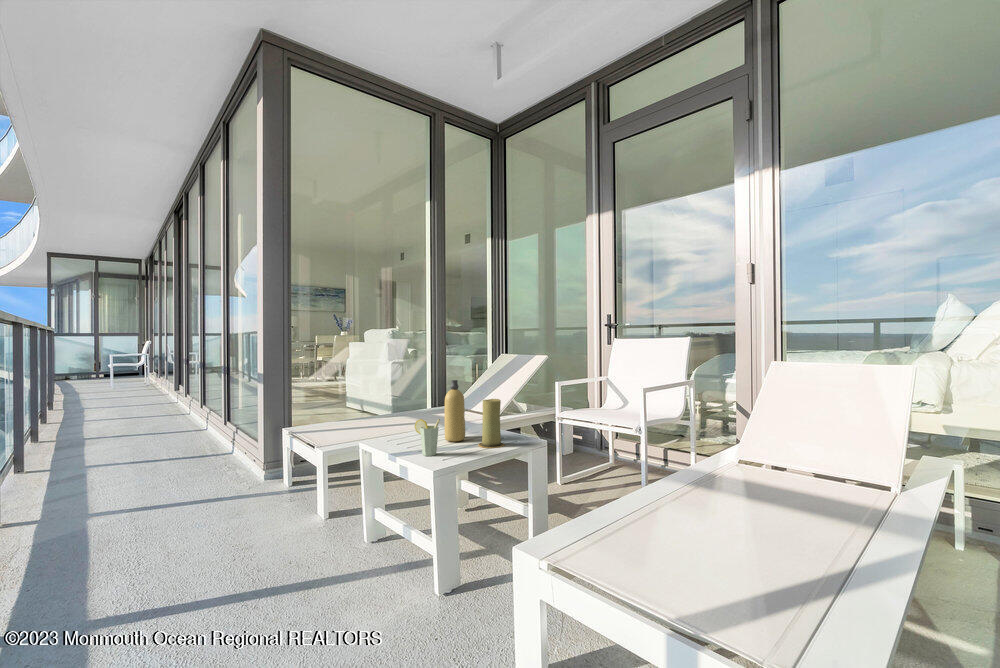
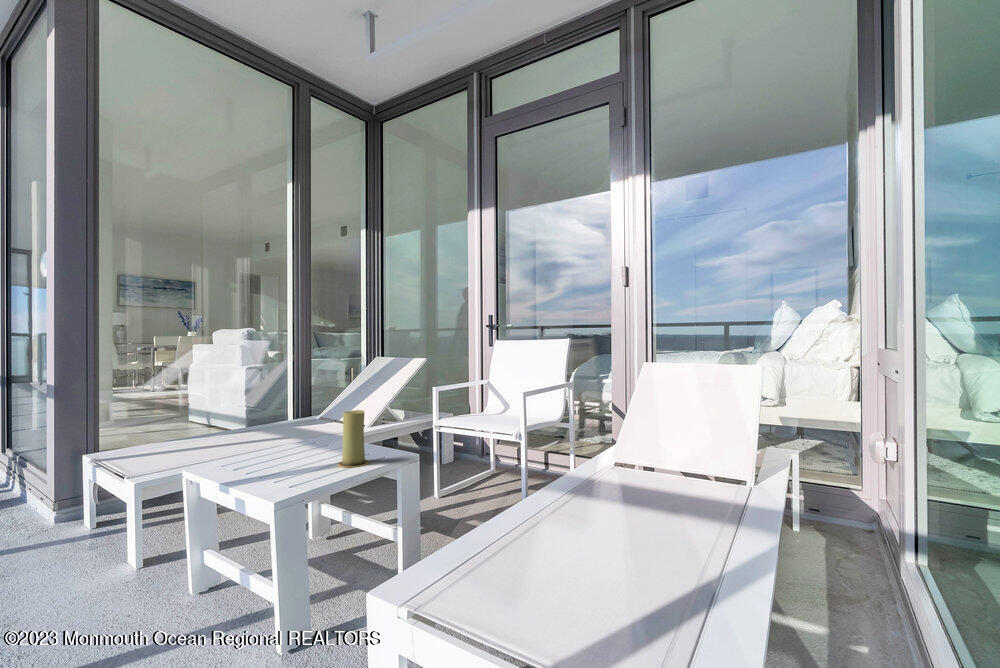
bottle: present [445,380,465,442] -> none [298,390,325,461]
cup: present [415,419,440,456] -> none [255,437,288,483]

